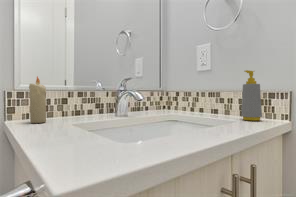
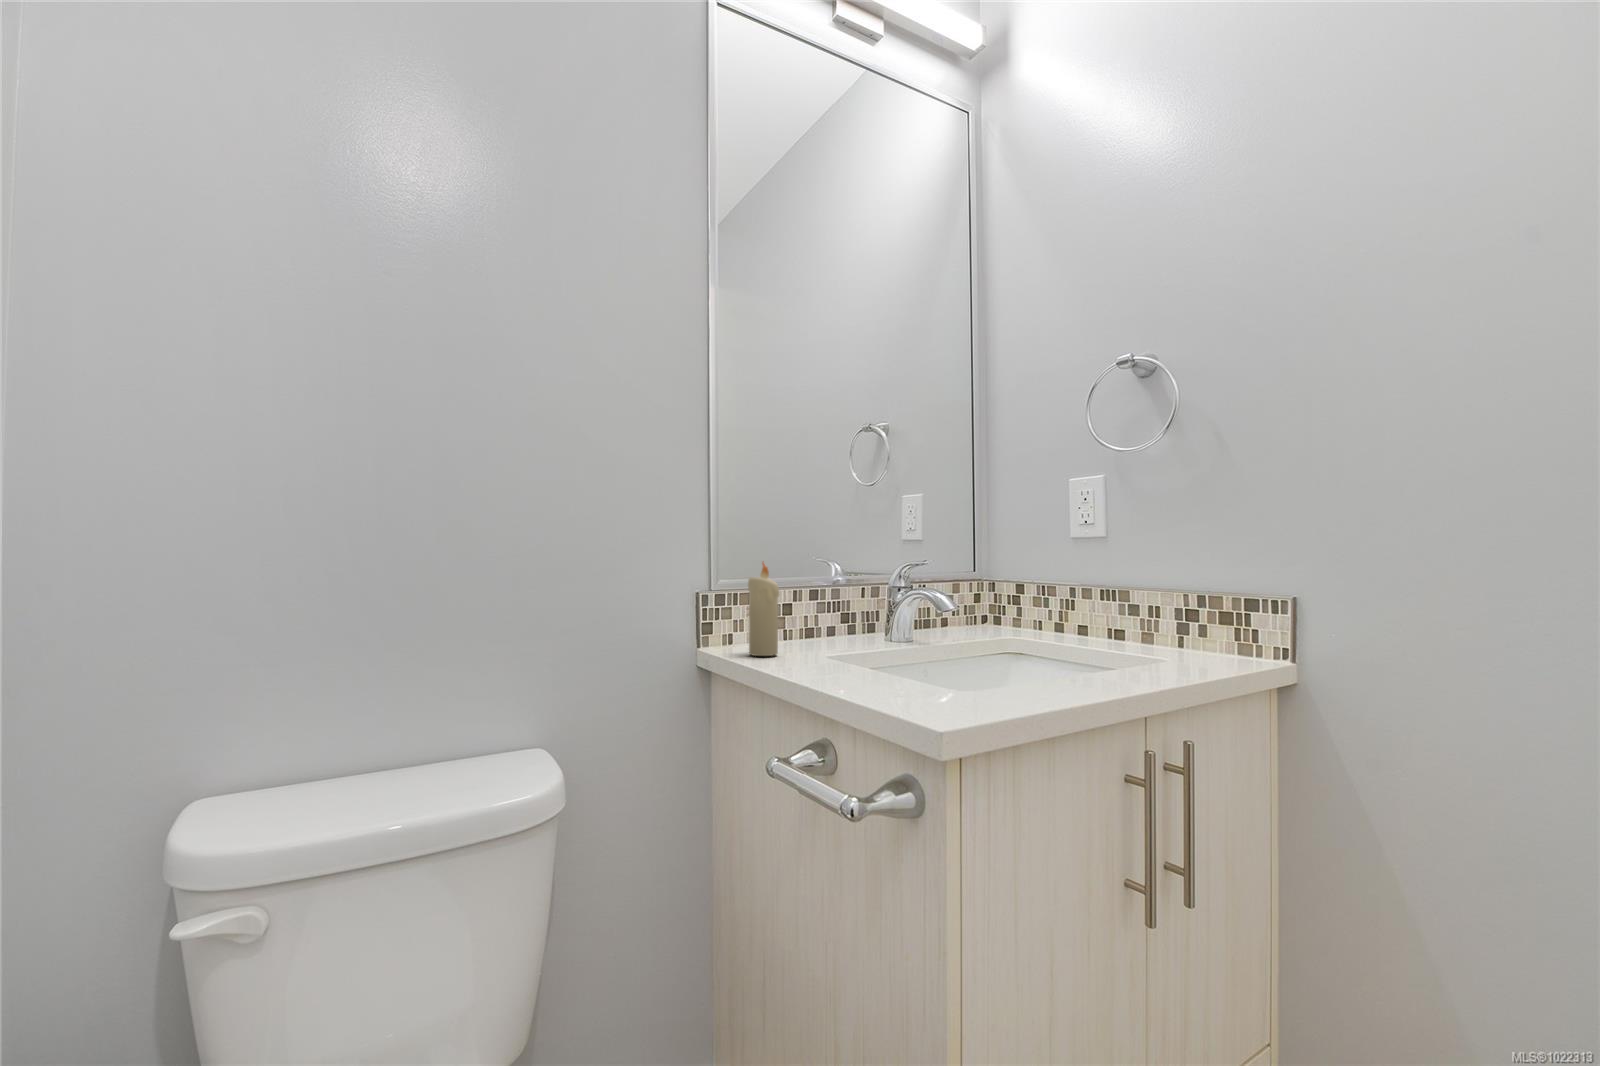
soap bottle: present [241,70,262,121] -> none [1183,550,1229,659]

